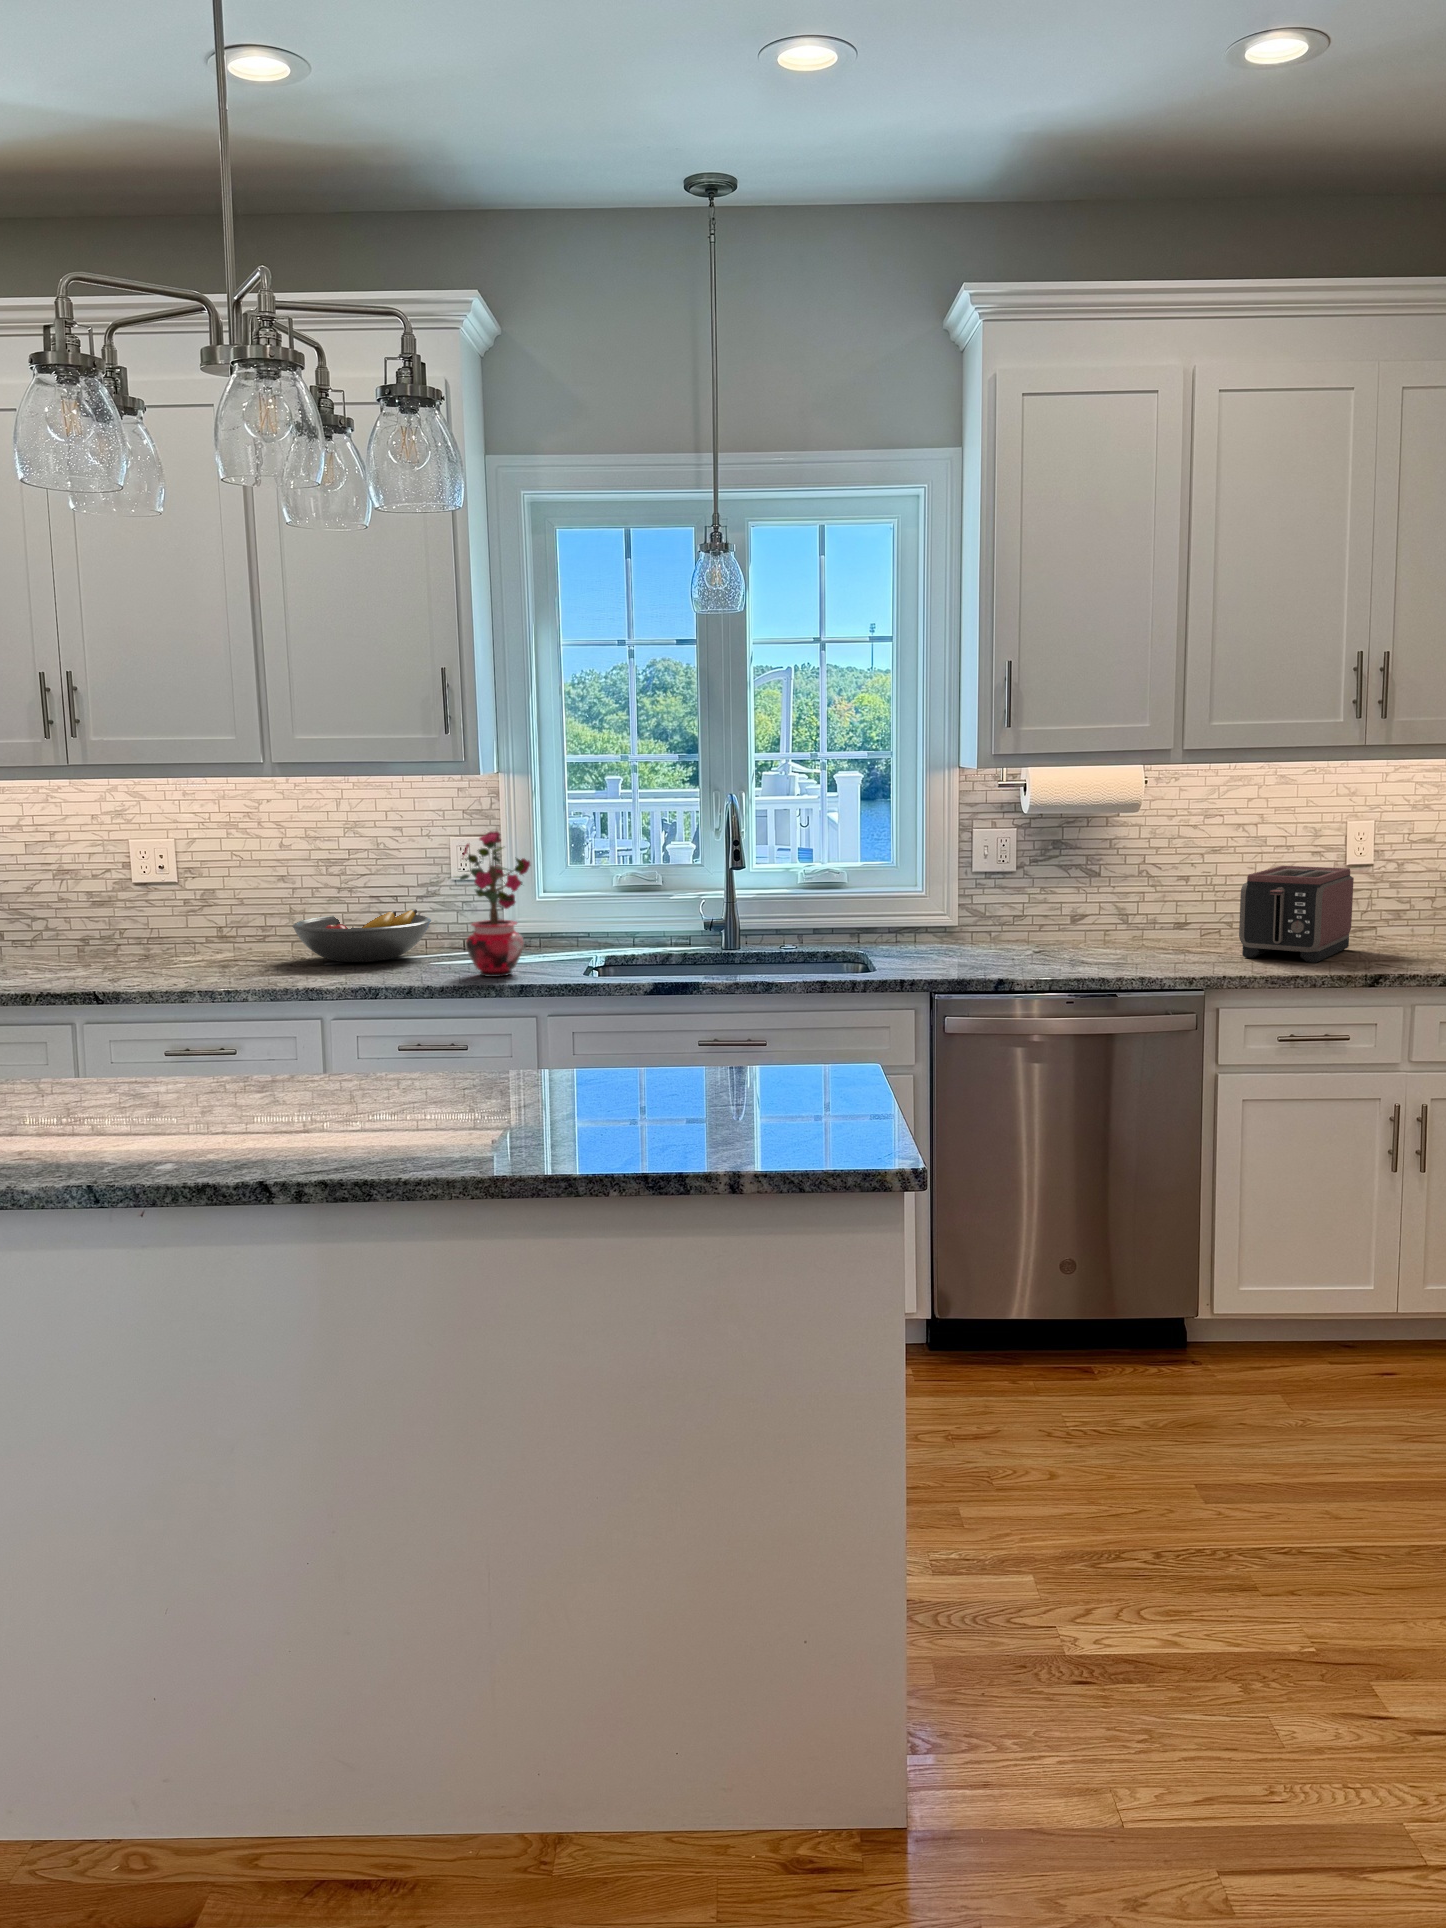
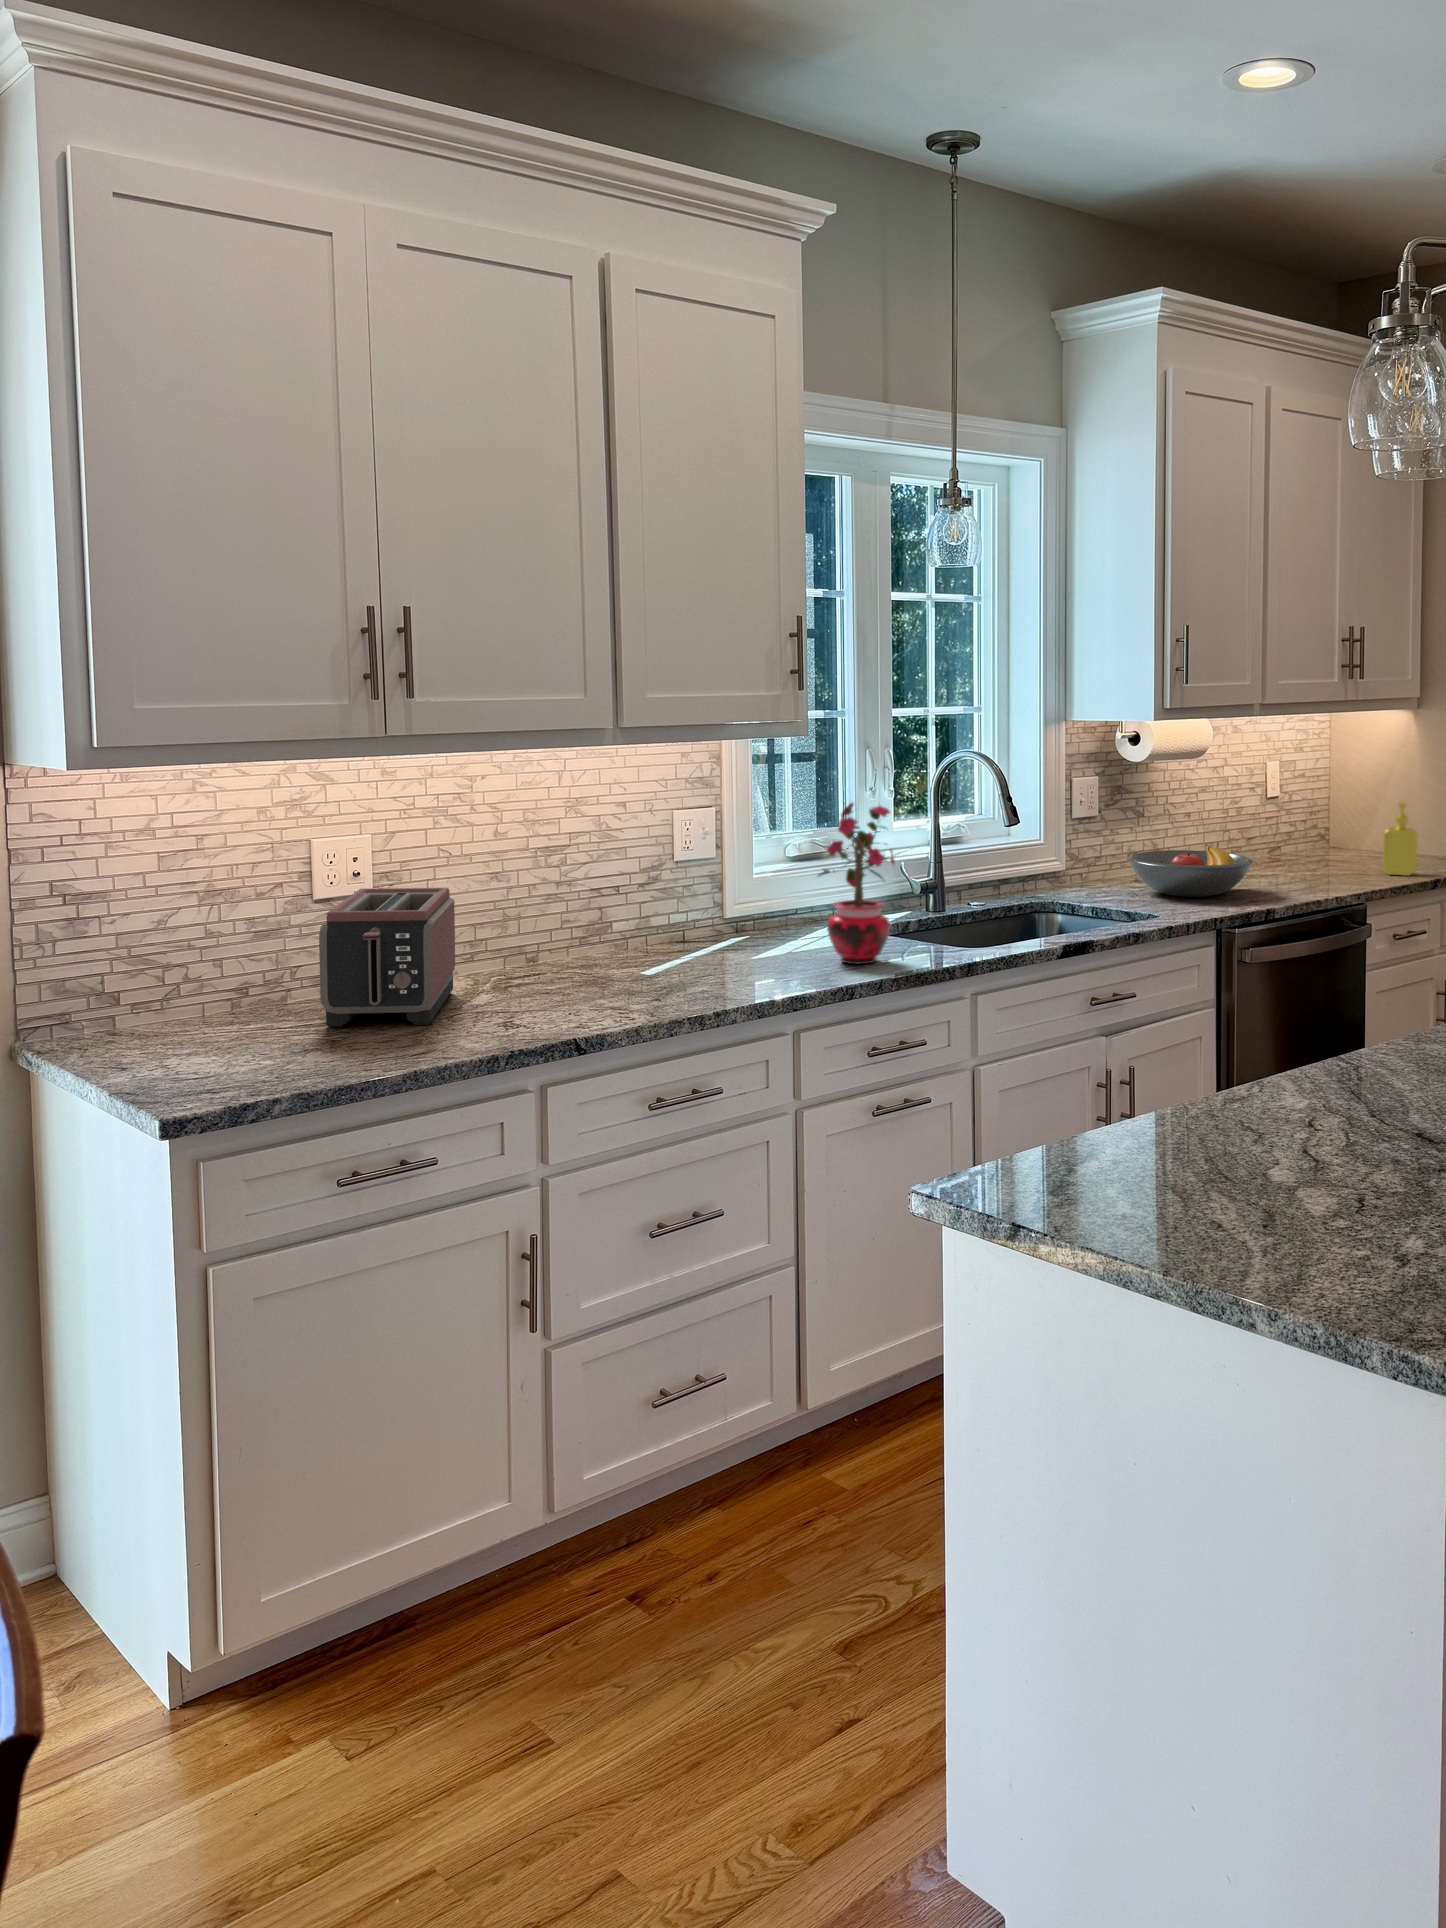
toaster: present [1239,866,1354,963] -> present [319,888,455,1027]
soap dispenser: none [1378,874,1430,971] -> present [1383,801,1418,876]
fruit bowl: present [292,909,431,962] -> present [1128,844,1253,897]

